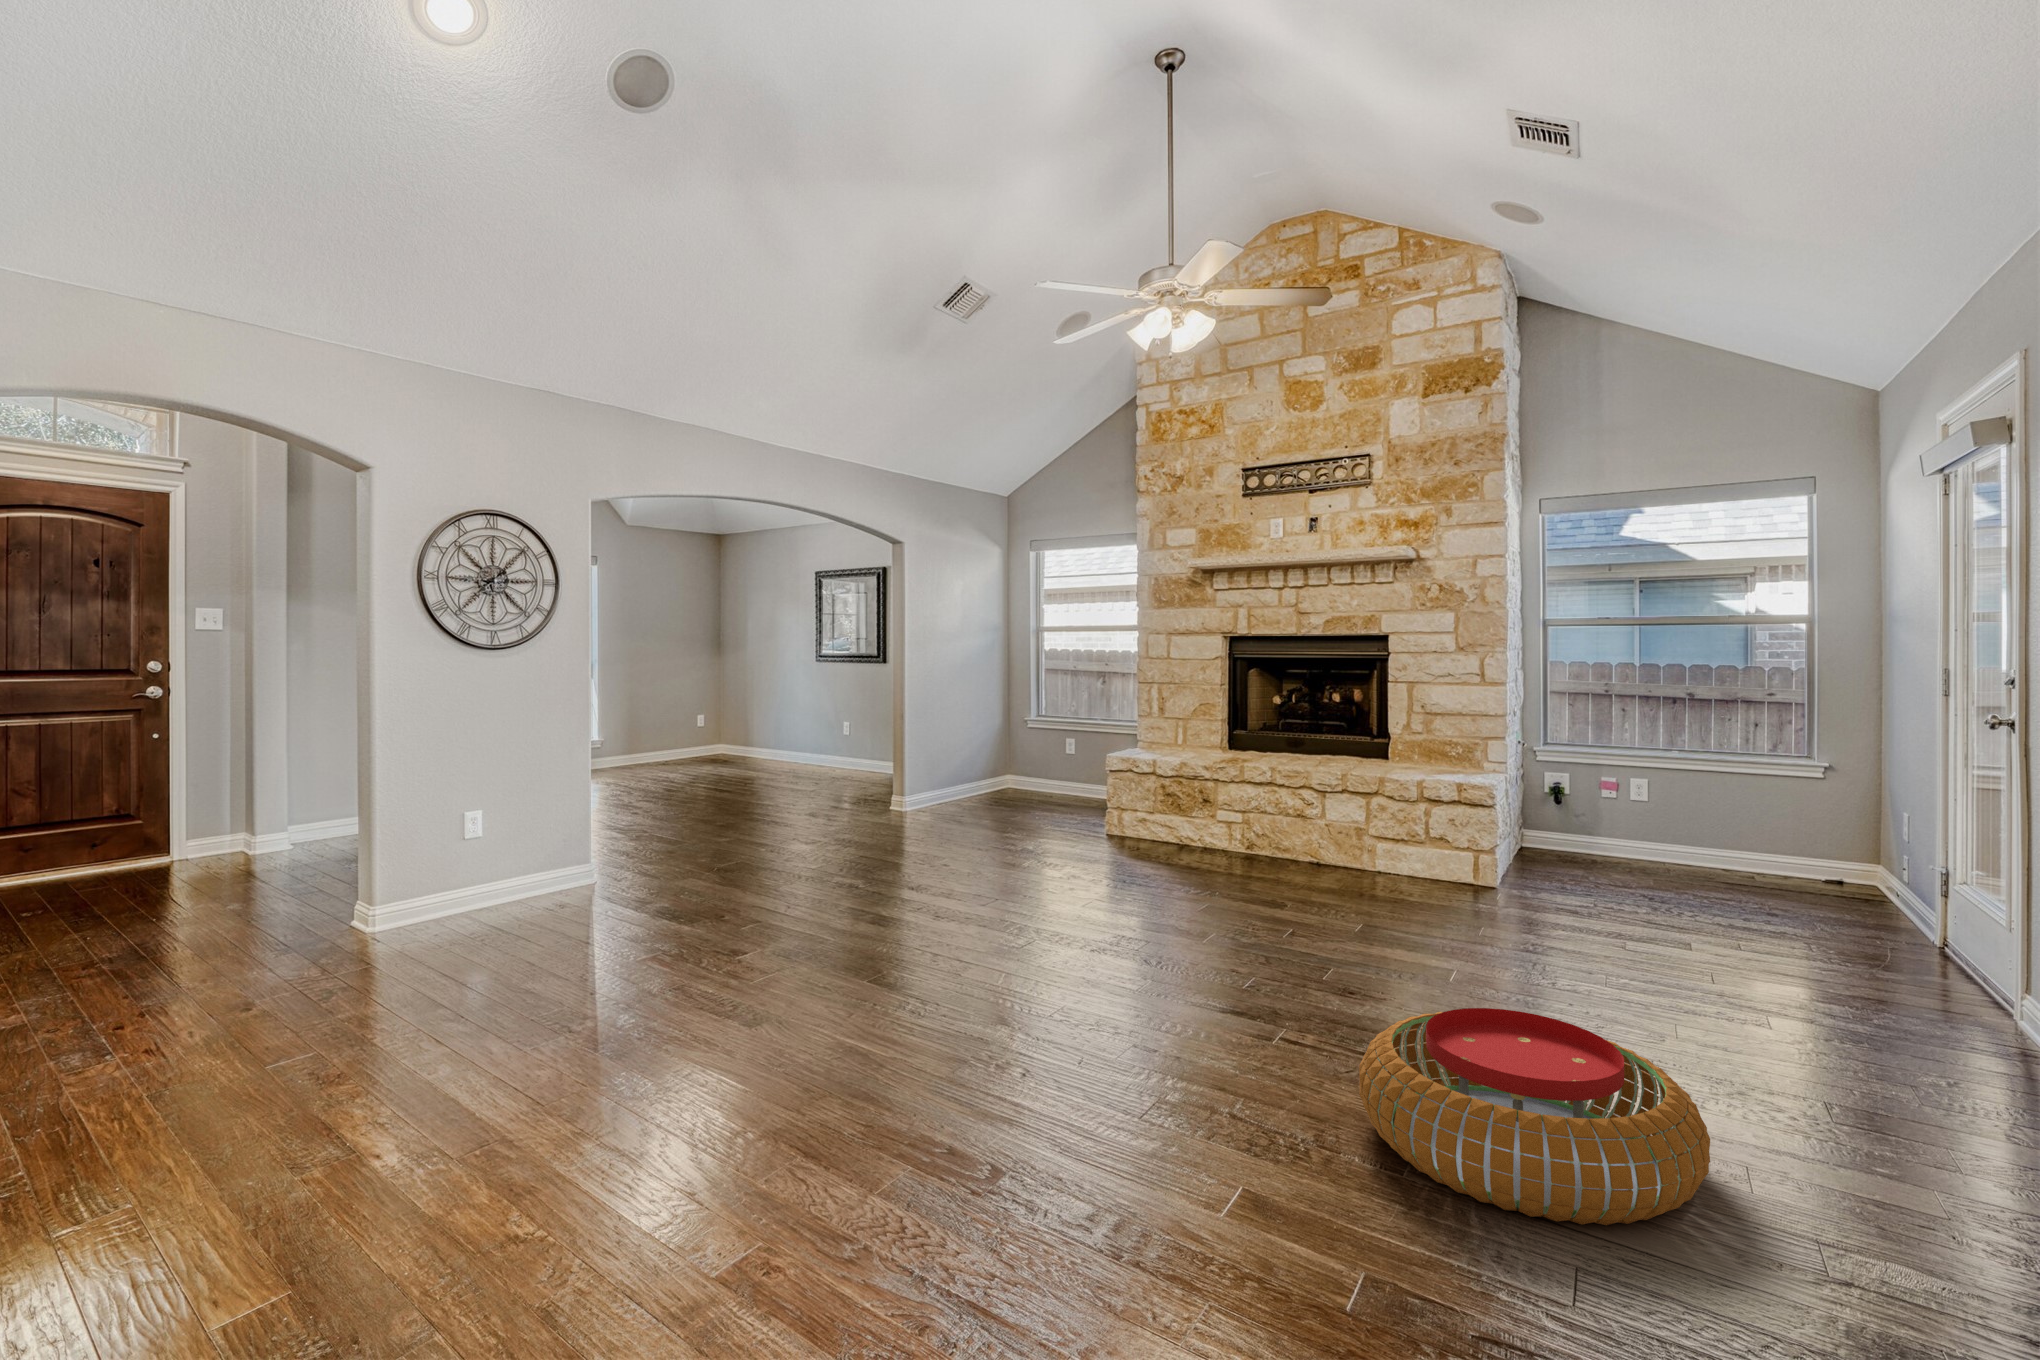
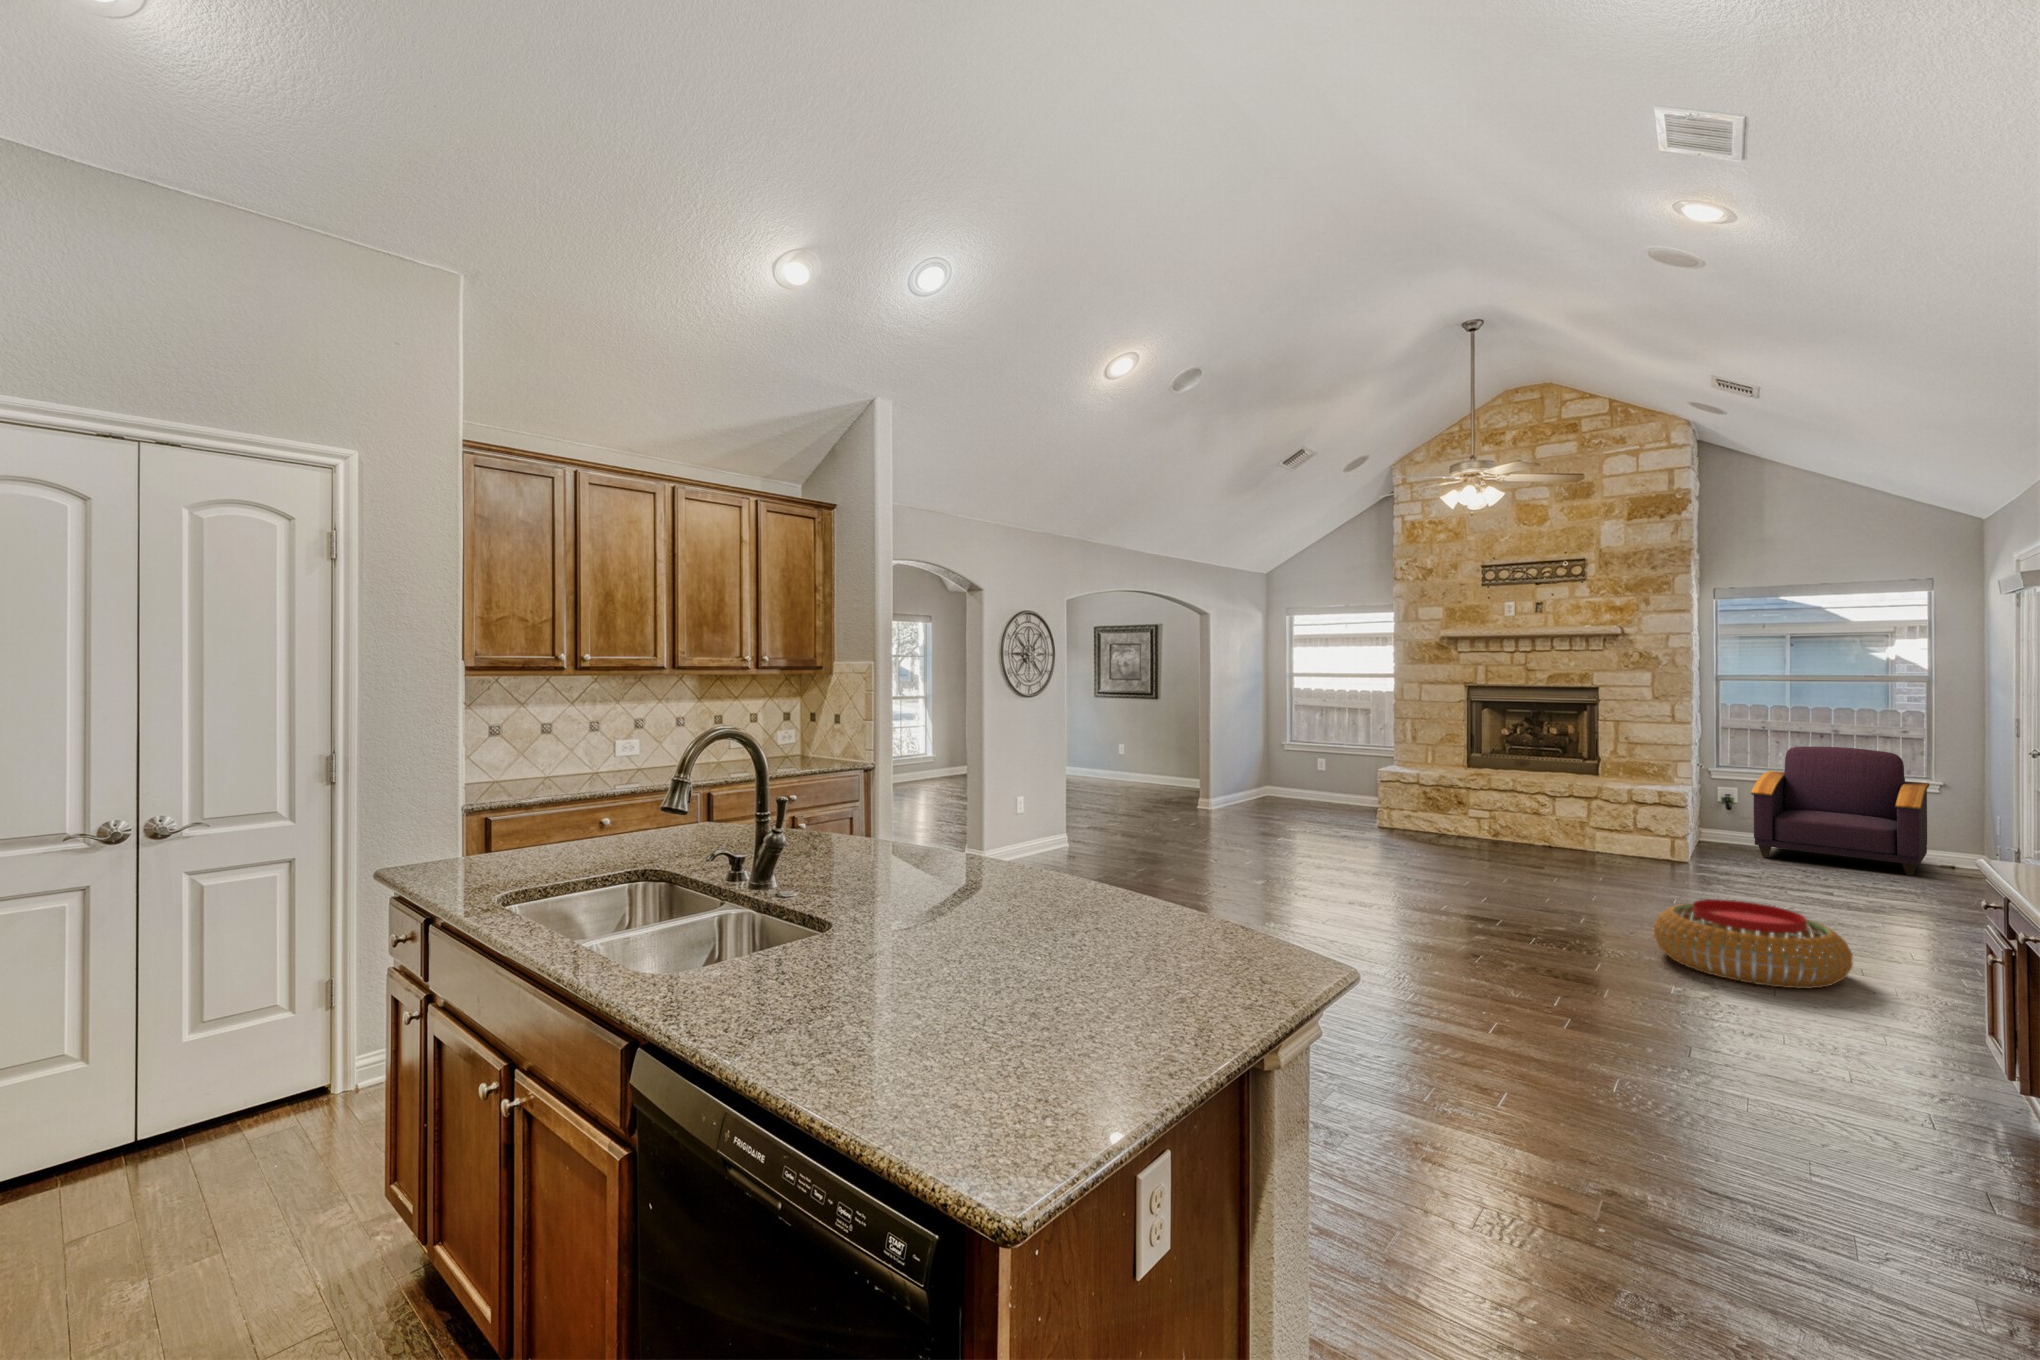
armchair: none [1582,713,1818,899] -> present [1751,747,1930,875]

